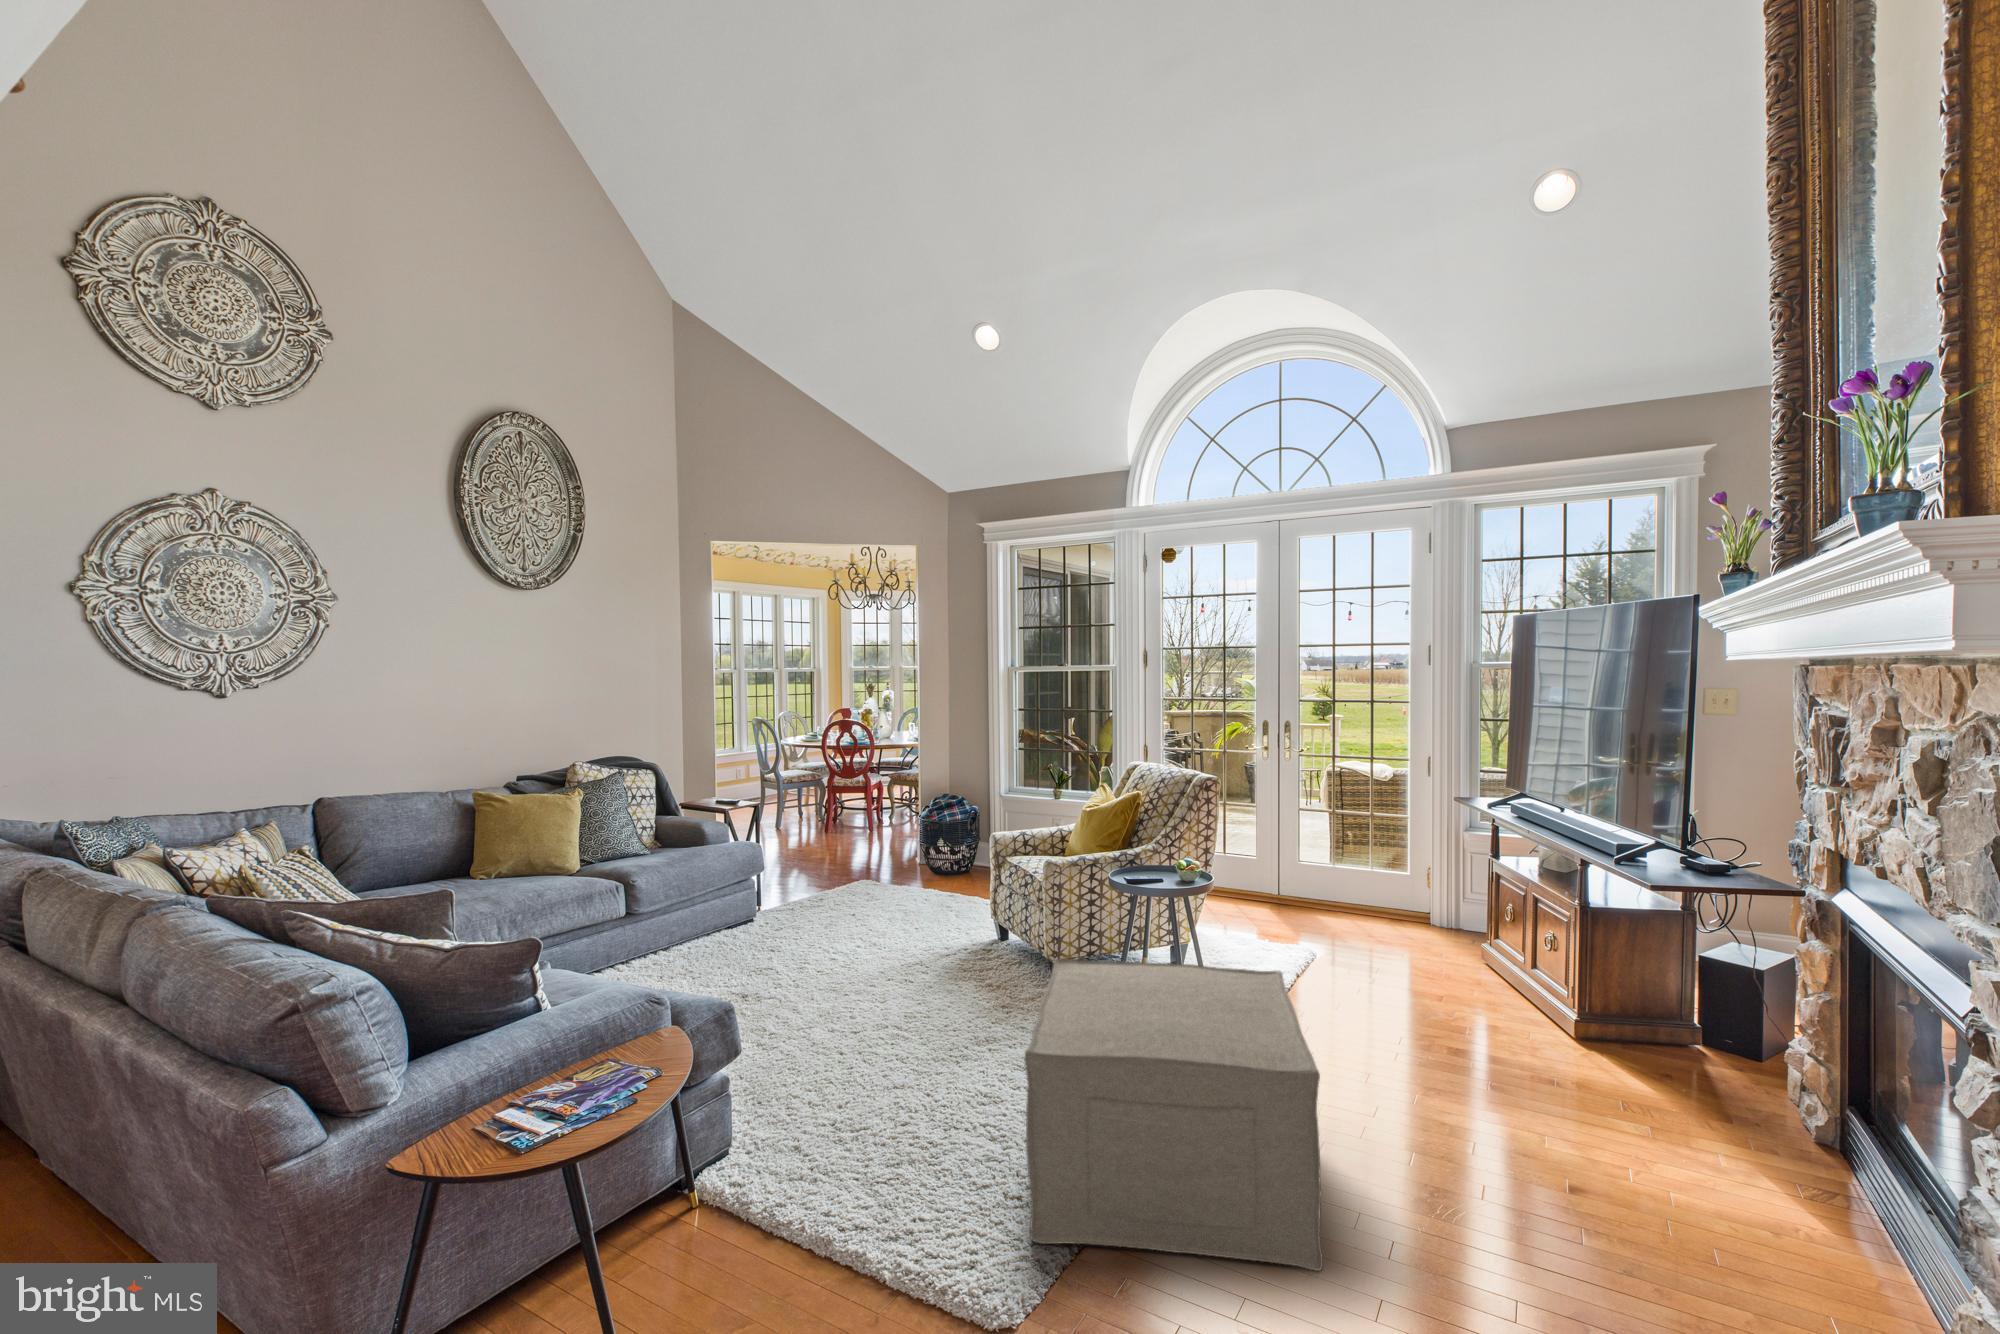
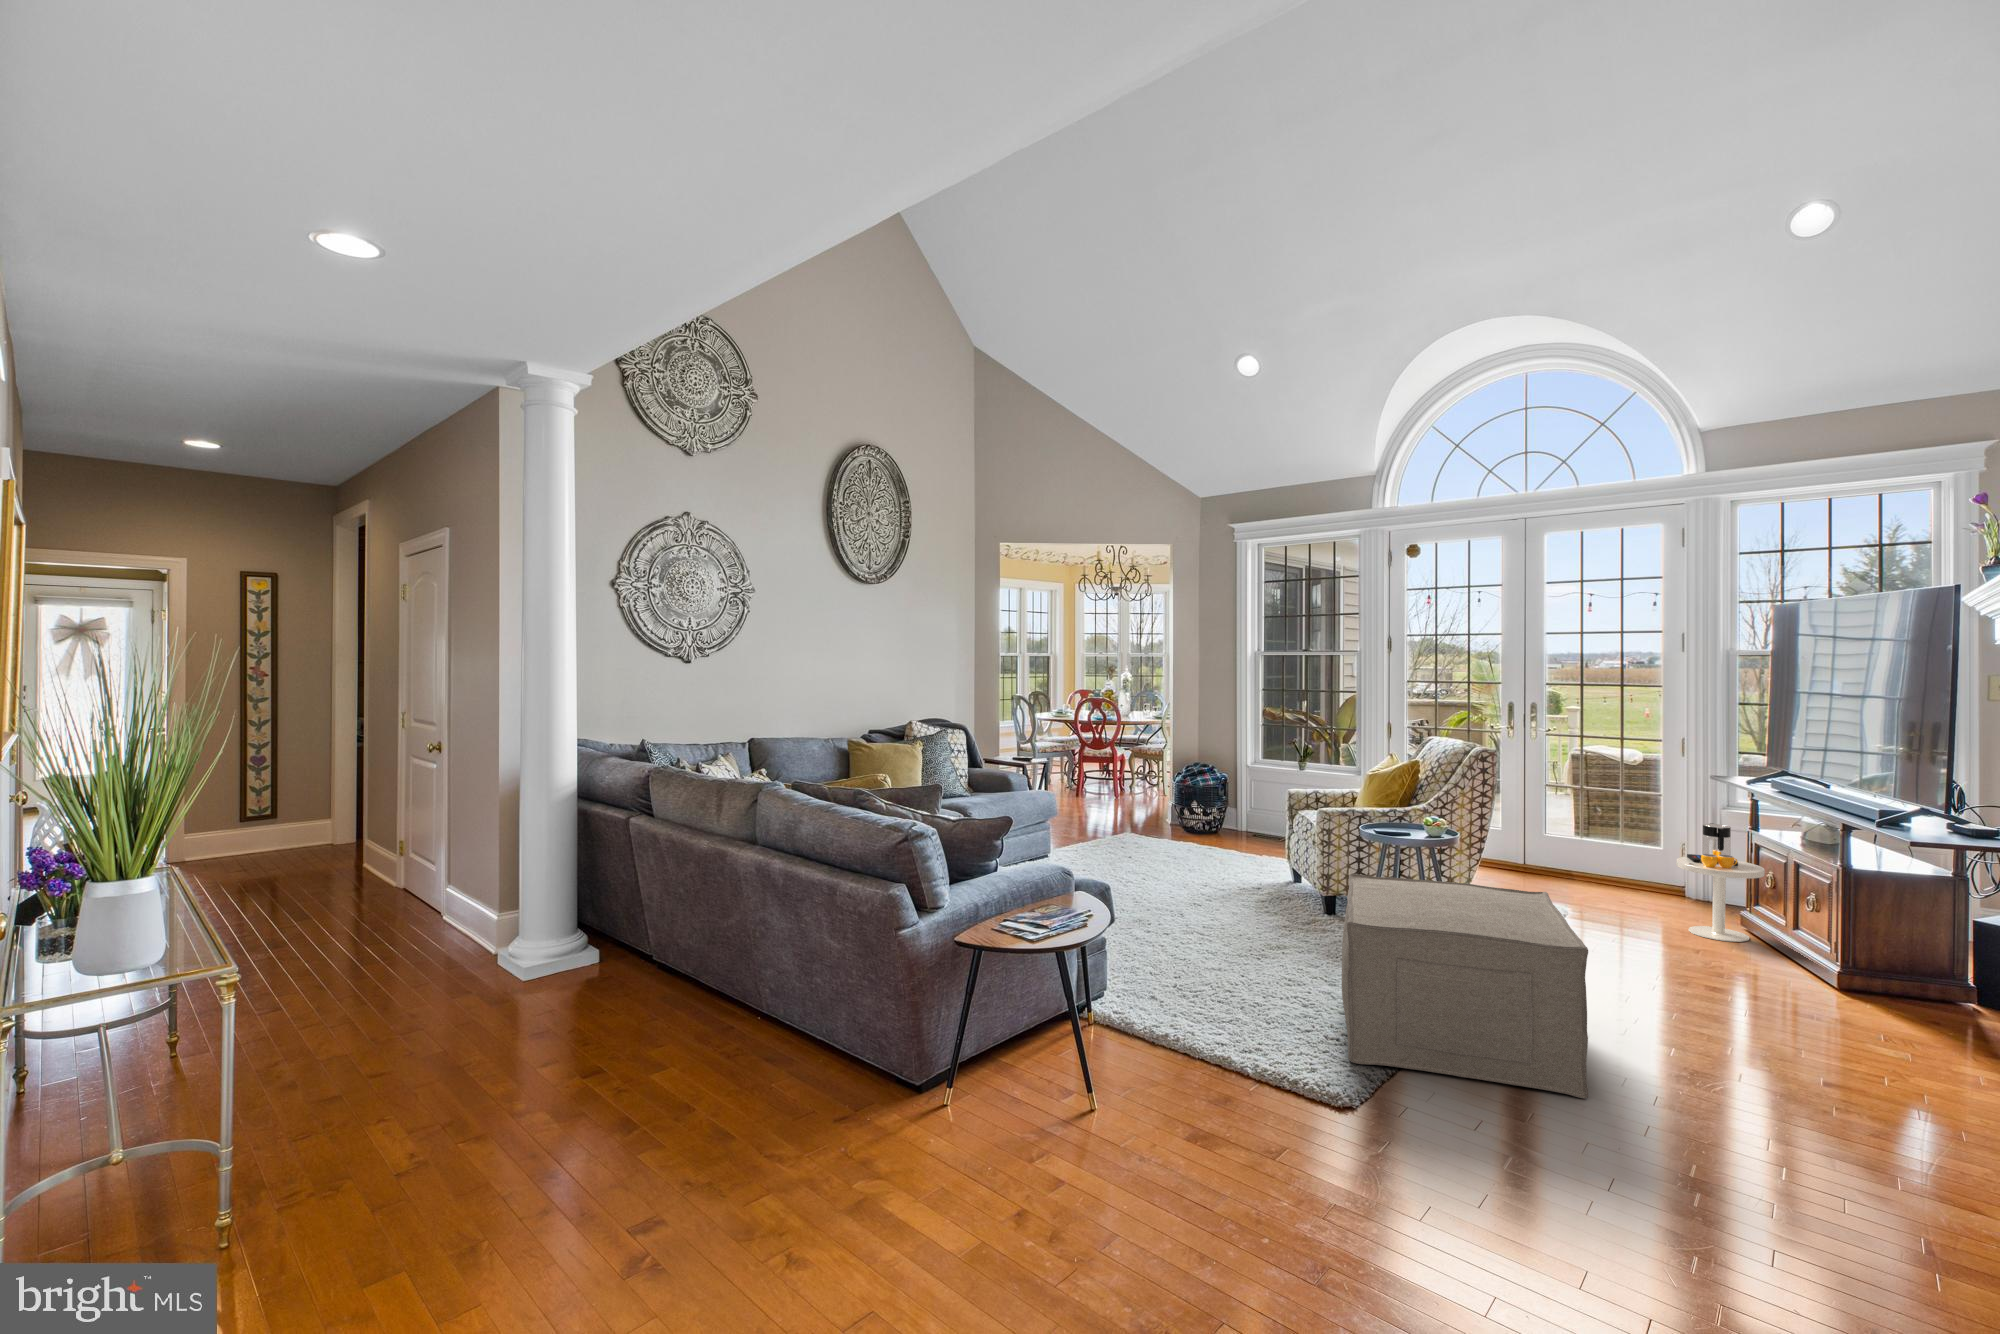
side table: none [1423,852,1509,983] -> present [1676,823,1765,942]

